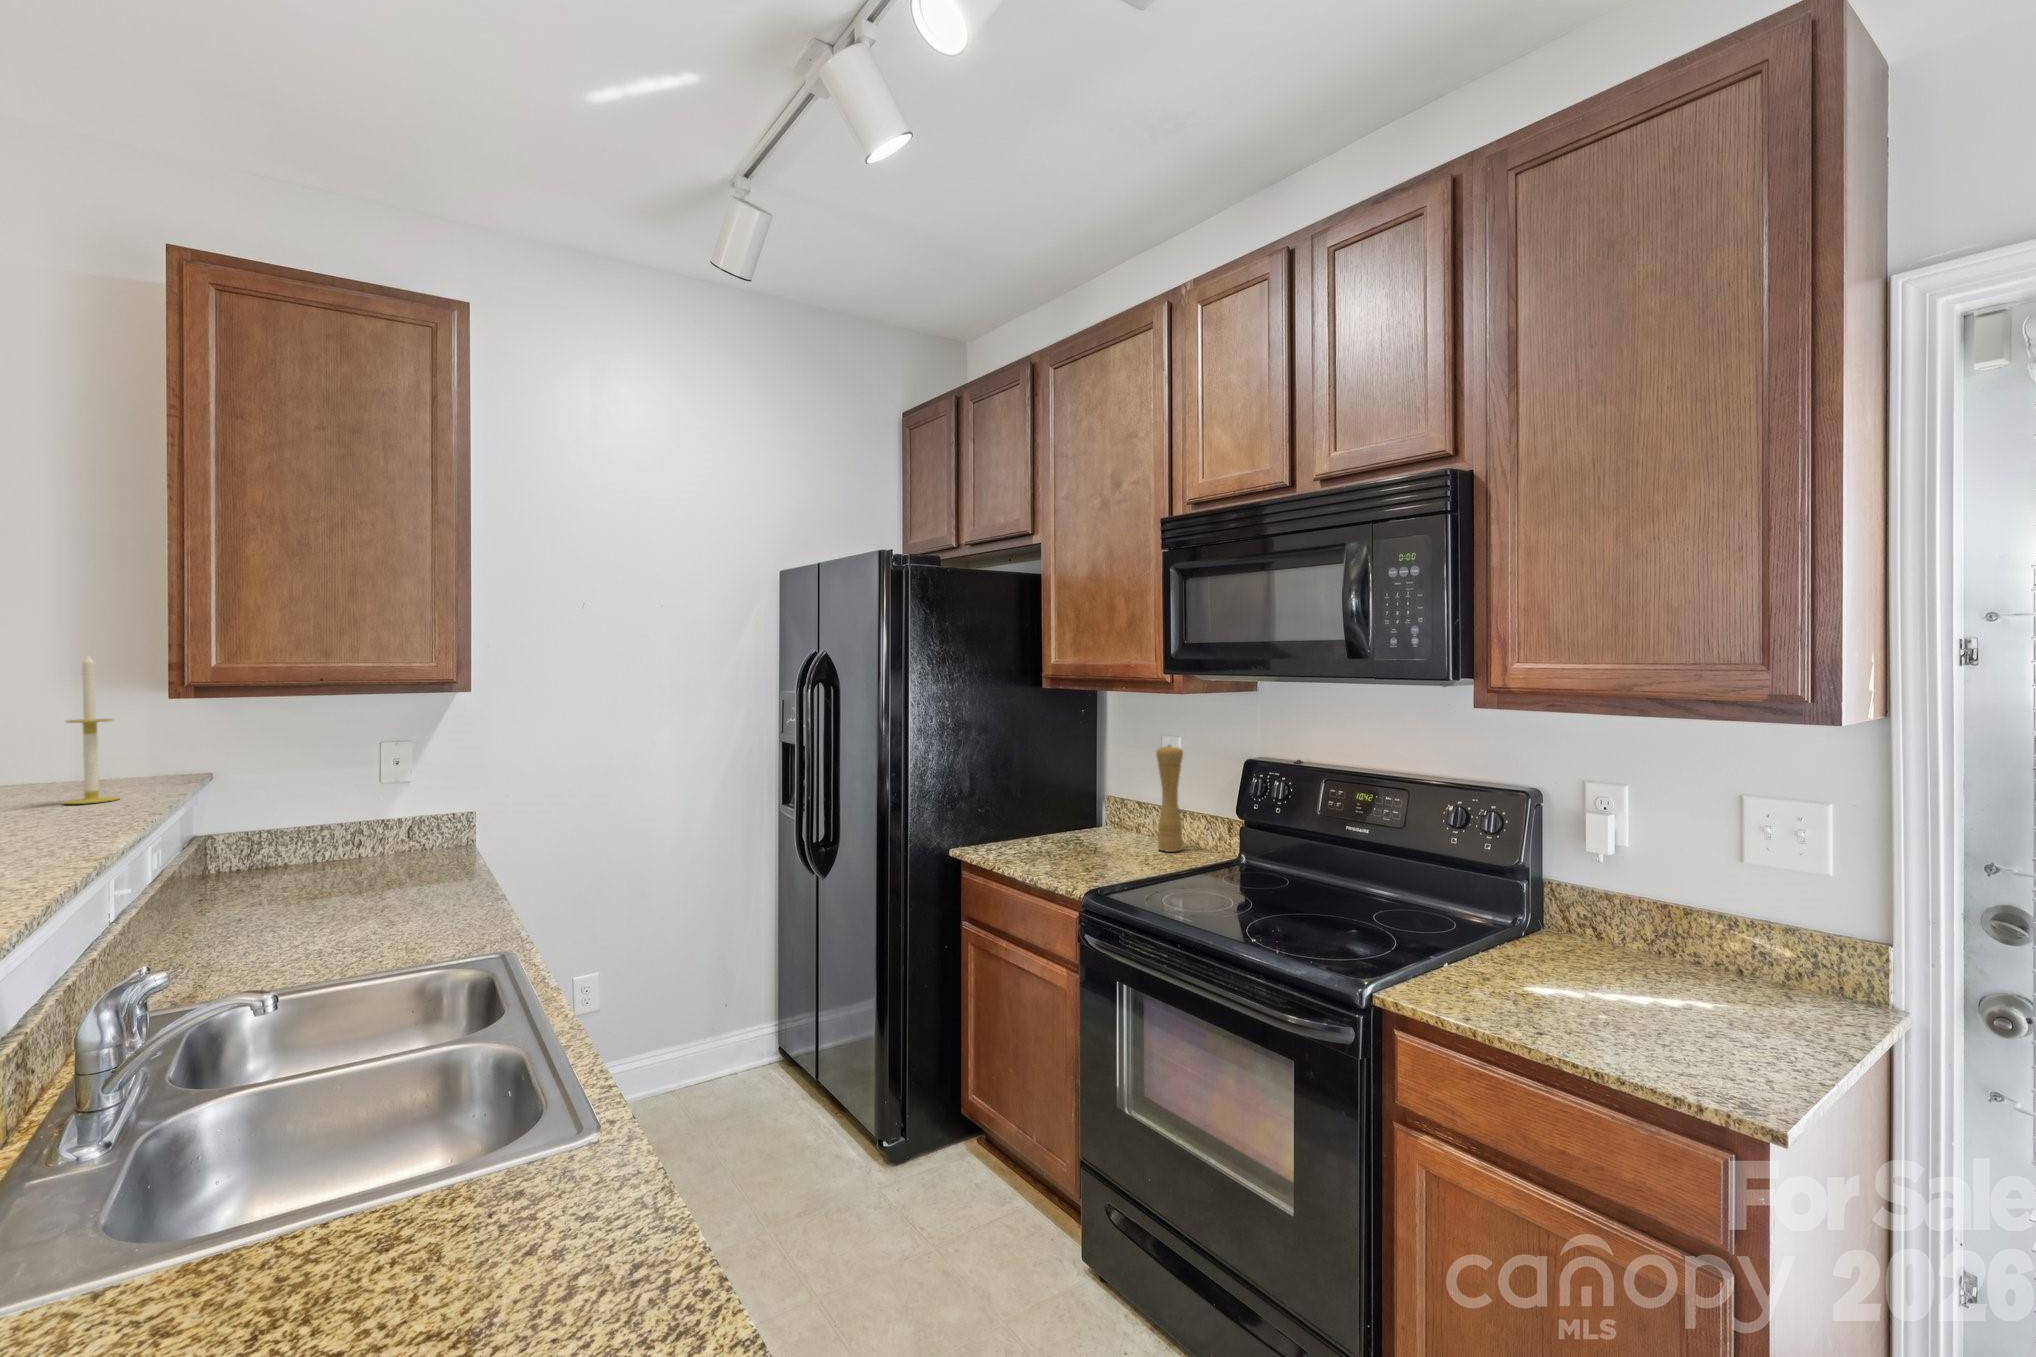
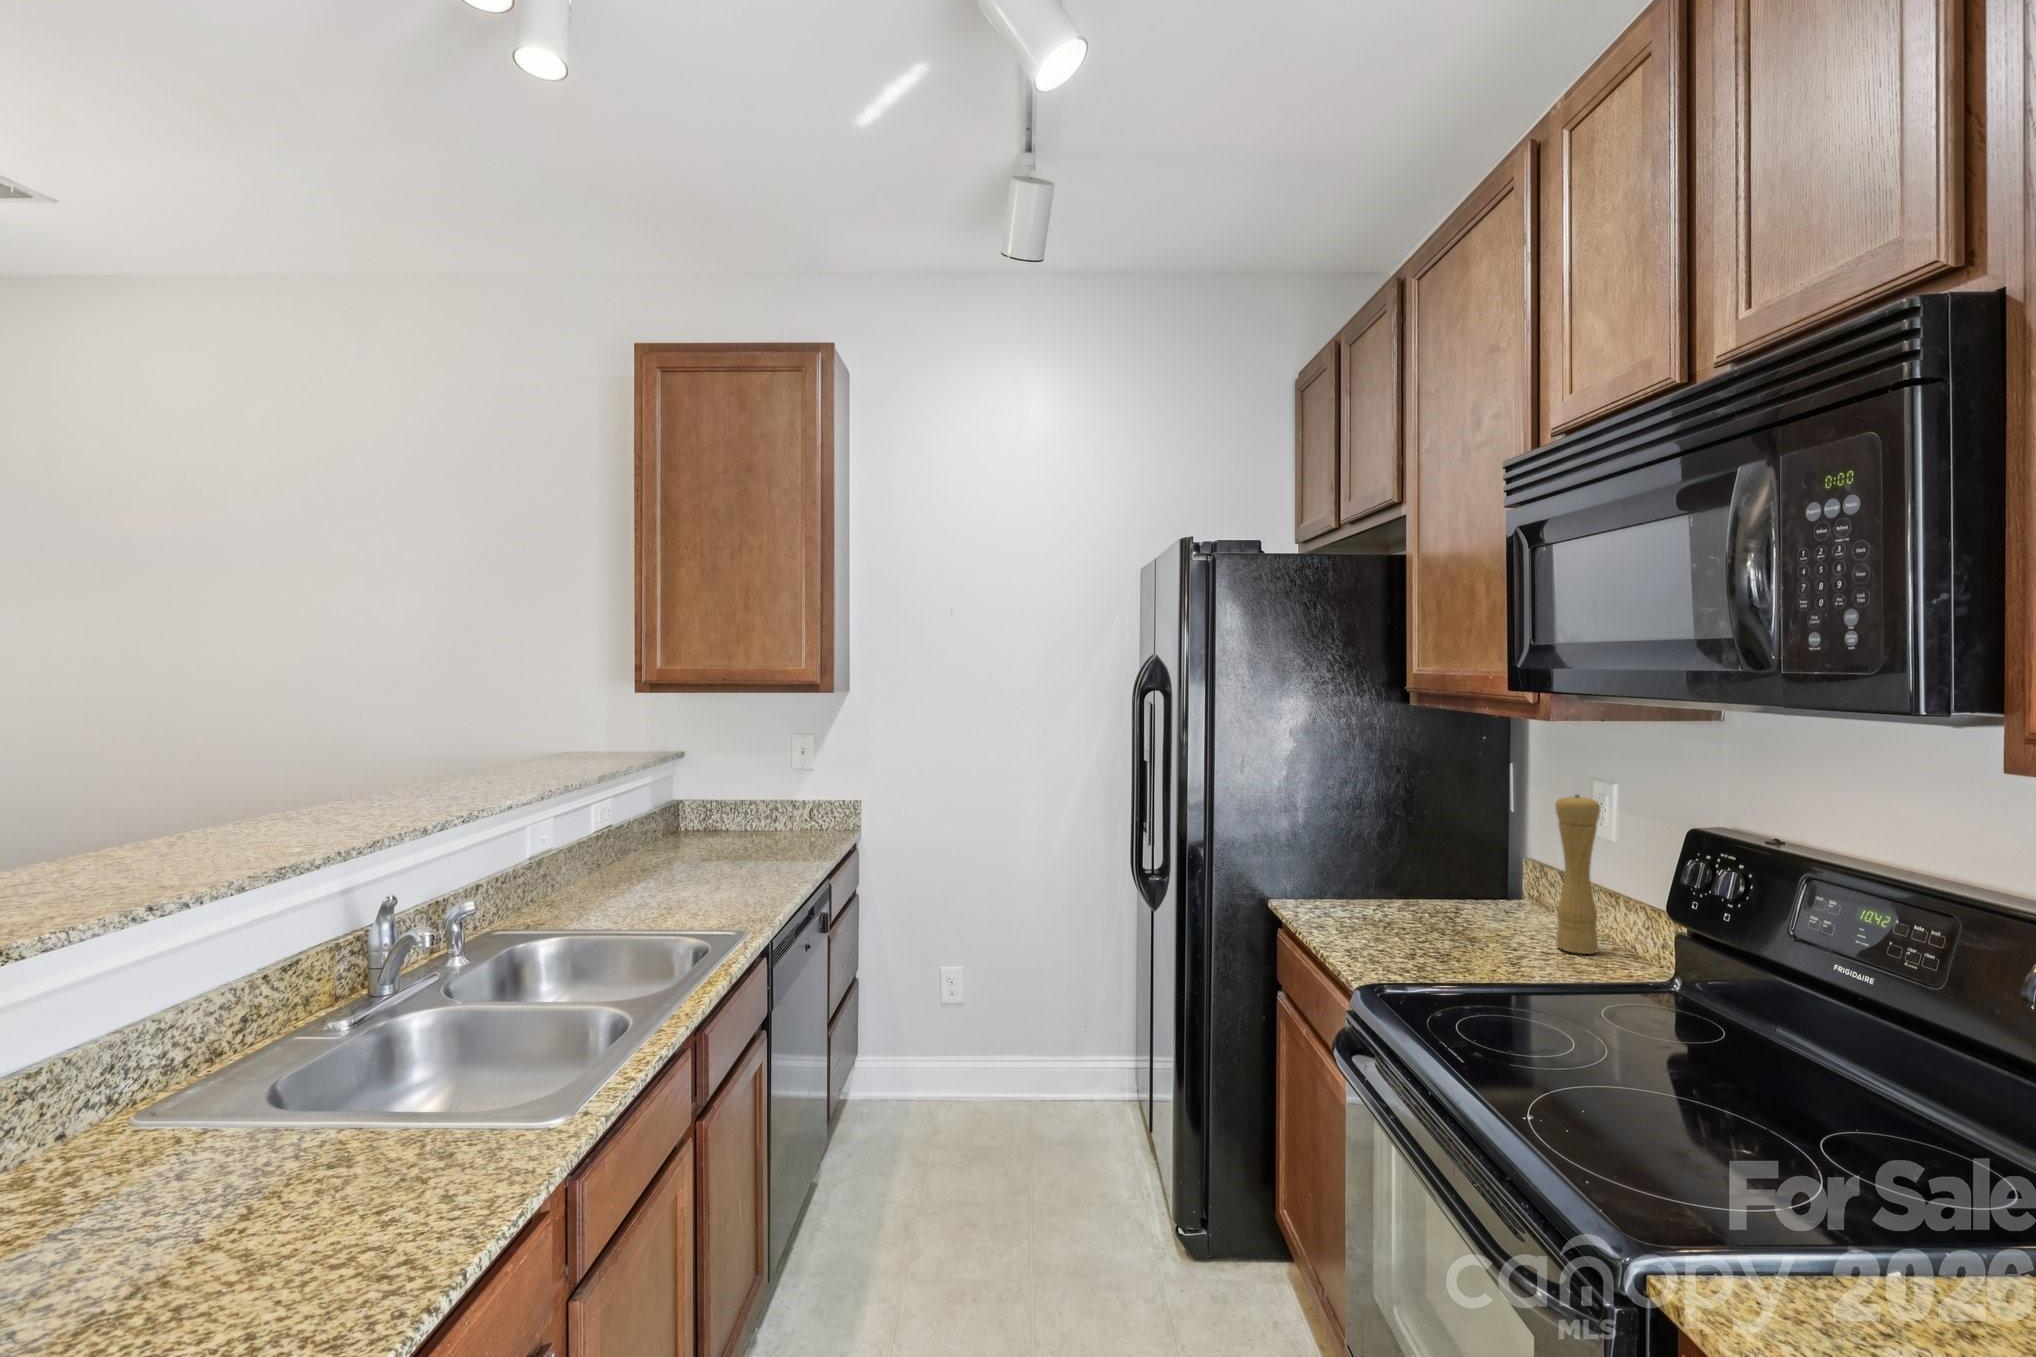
candle: present [64,655,119,804] -> none [567,655,599,768]

